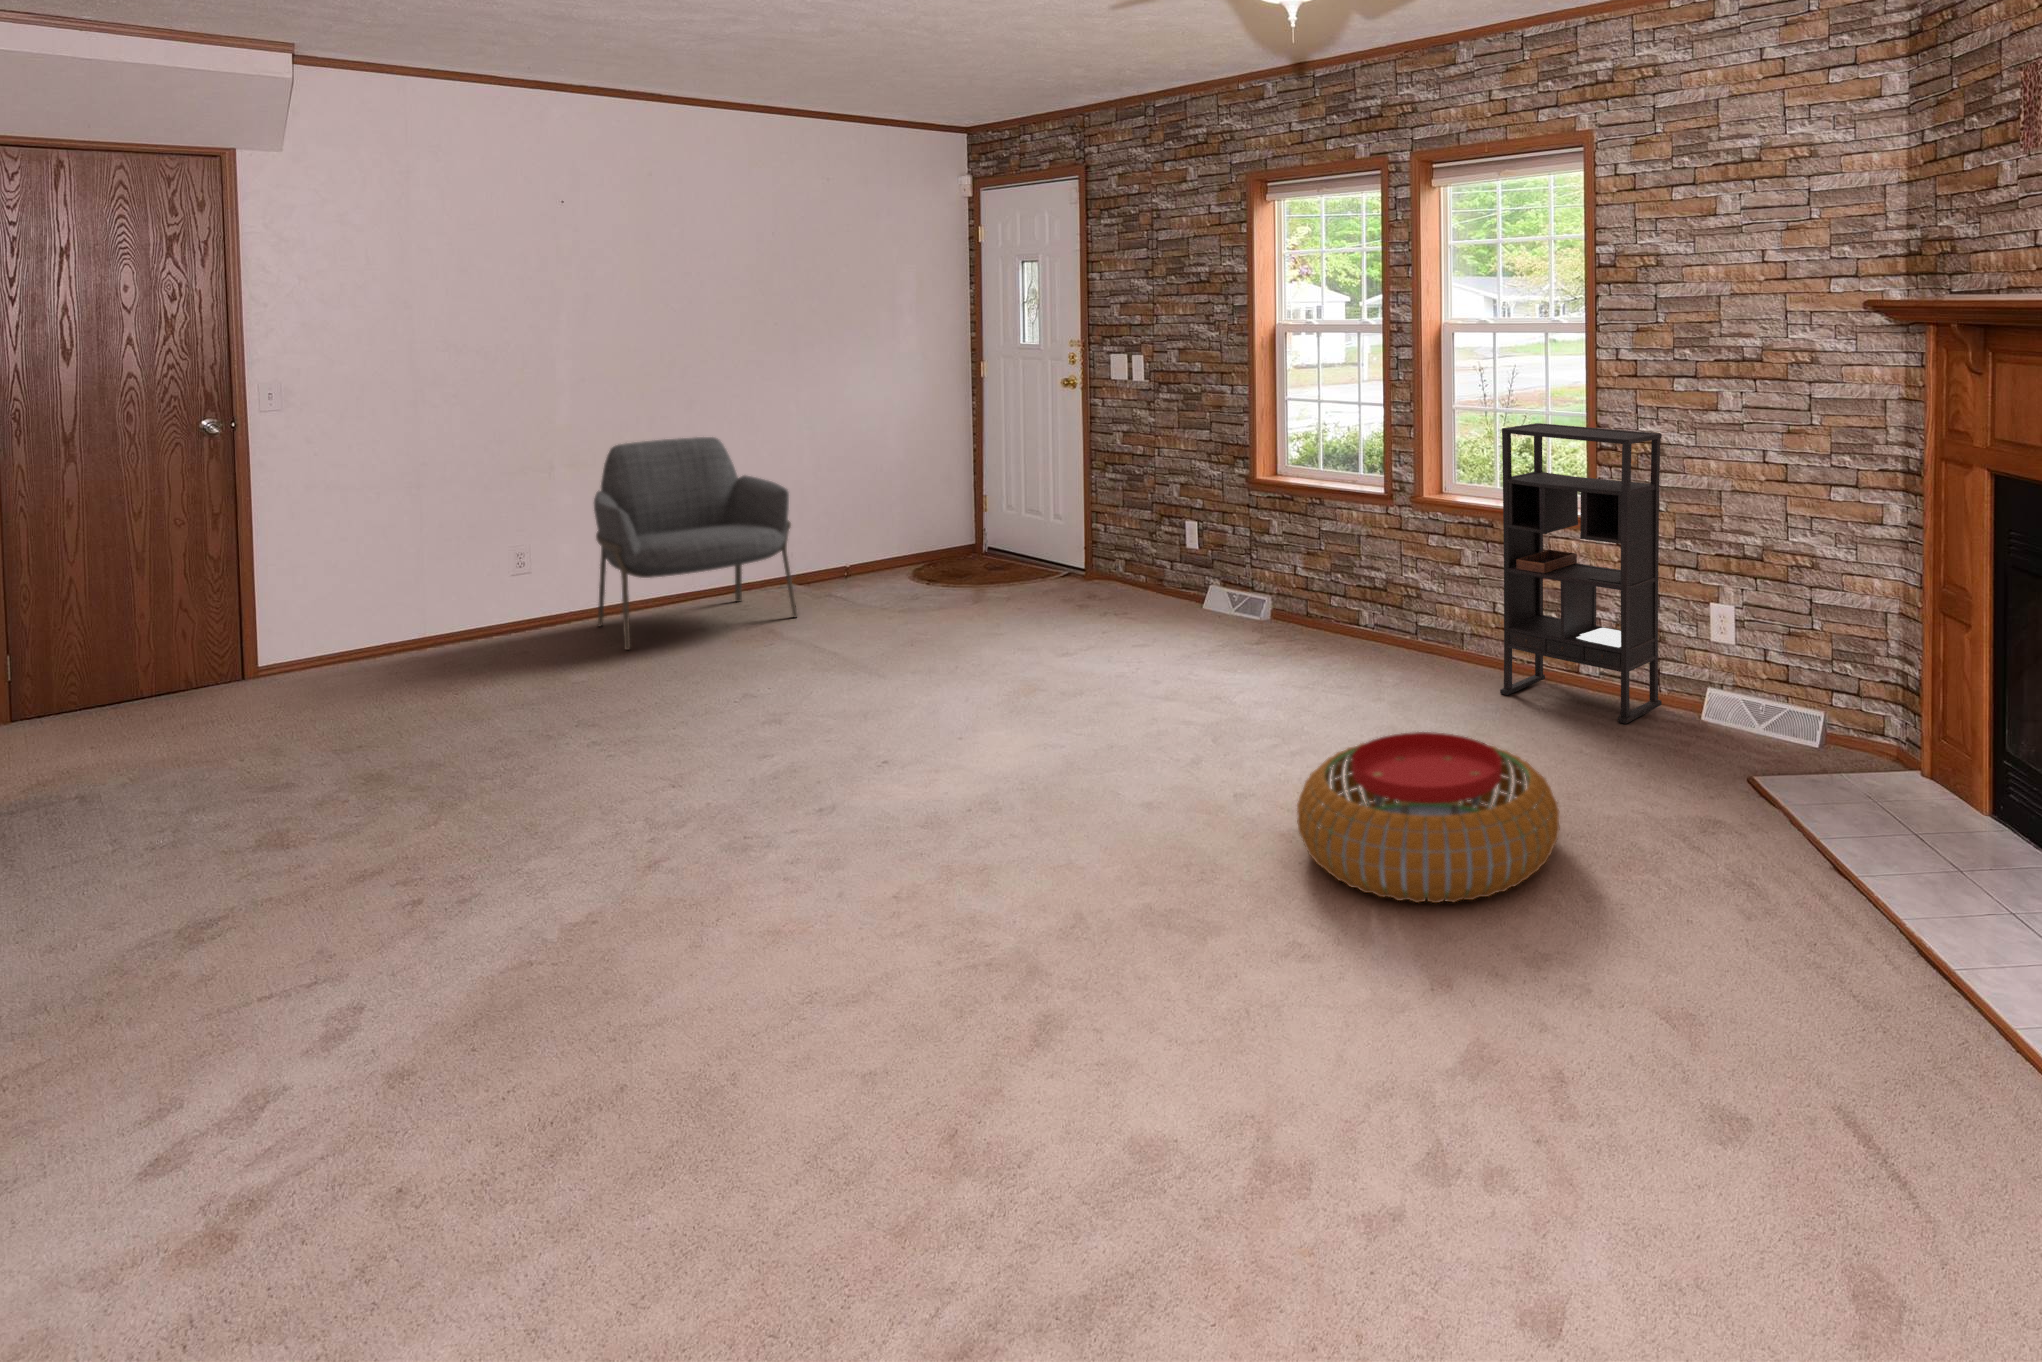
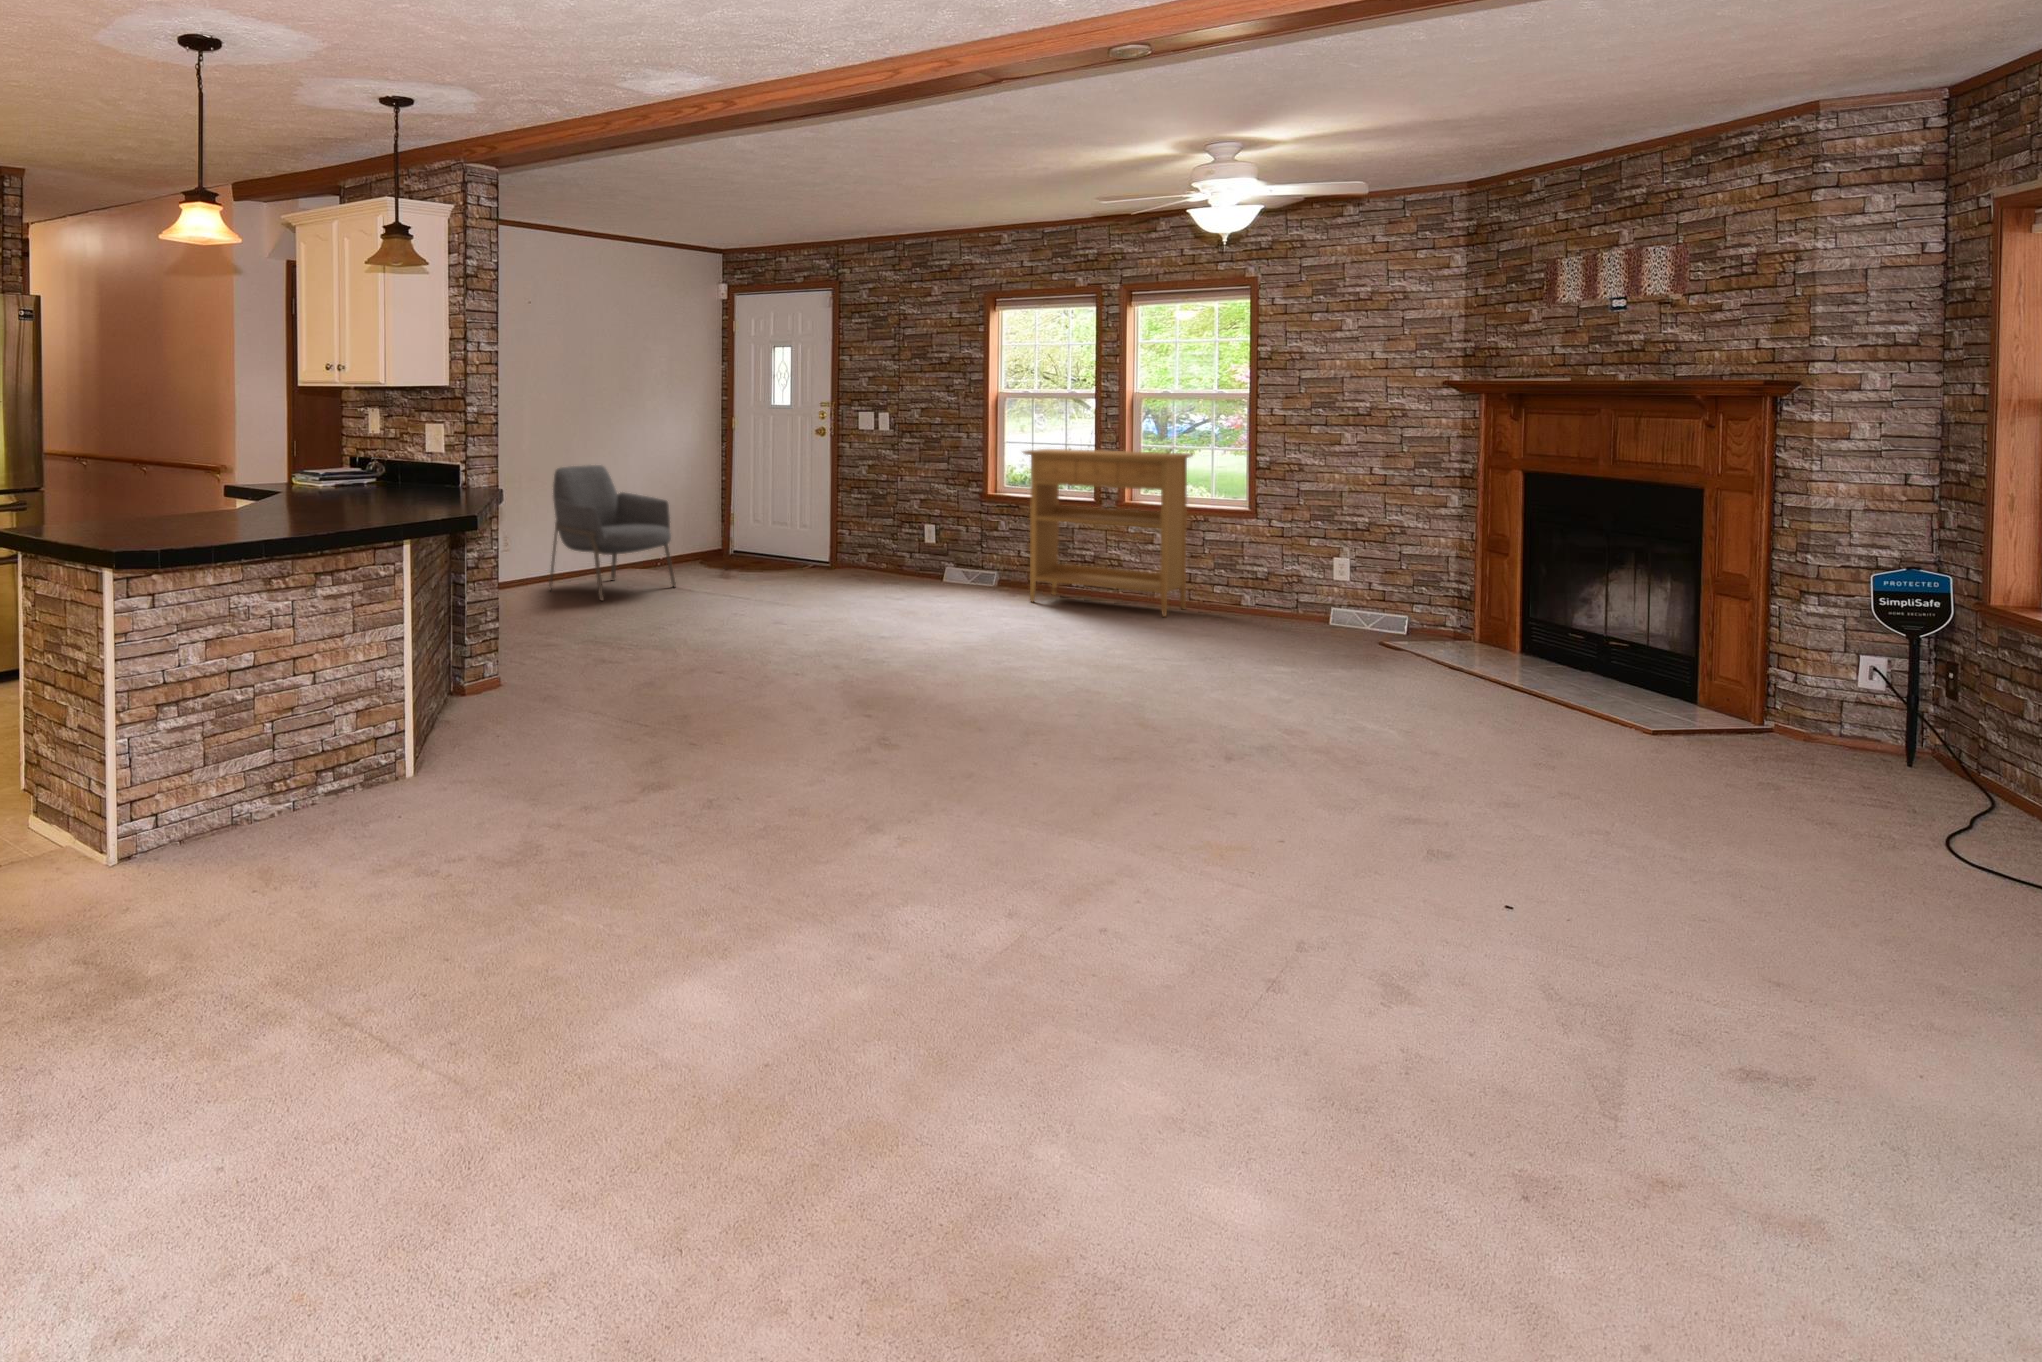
console table: none [1254,410,1507,693] -> present [1023,449,1192,617]
bookshelf: present [1500,423,1662,724] -> none [1201,455,1306,628]
pouf: present [1297,732,1560,903] -> none [1171,610,1320,678]

